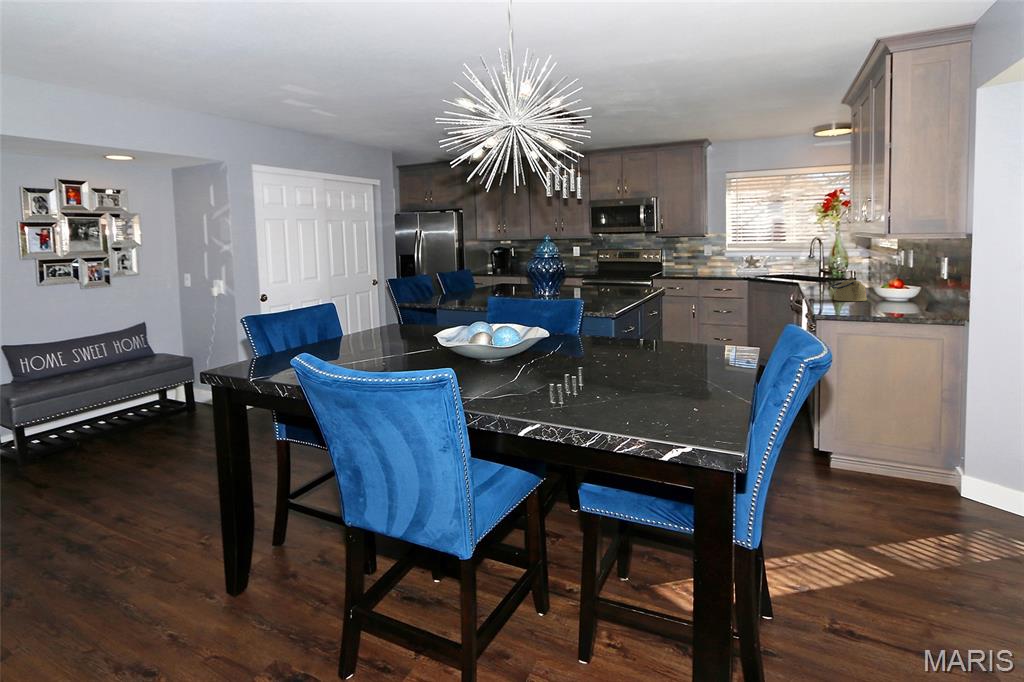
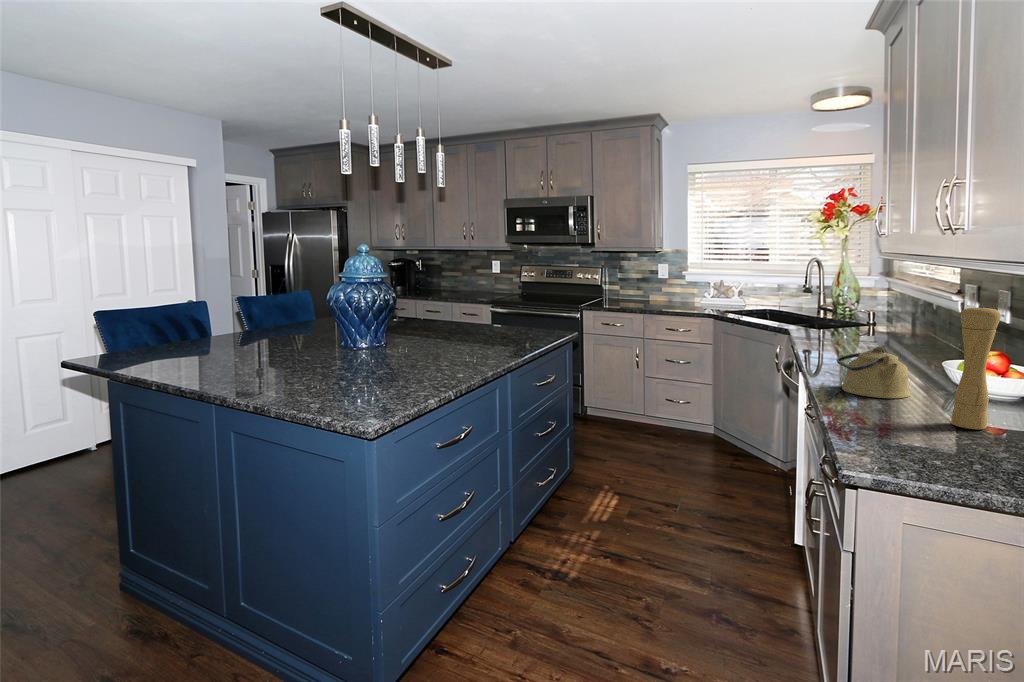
pepper mill: none [881,252,900,306] -> present [951,306,1001,429]

